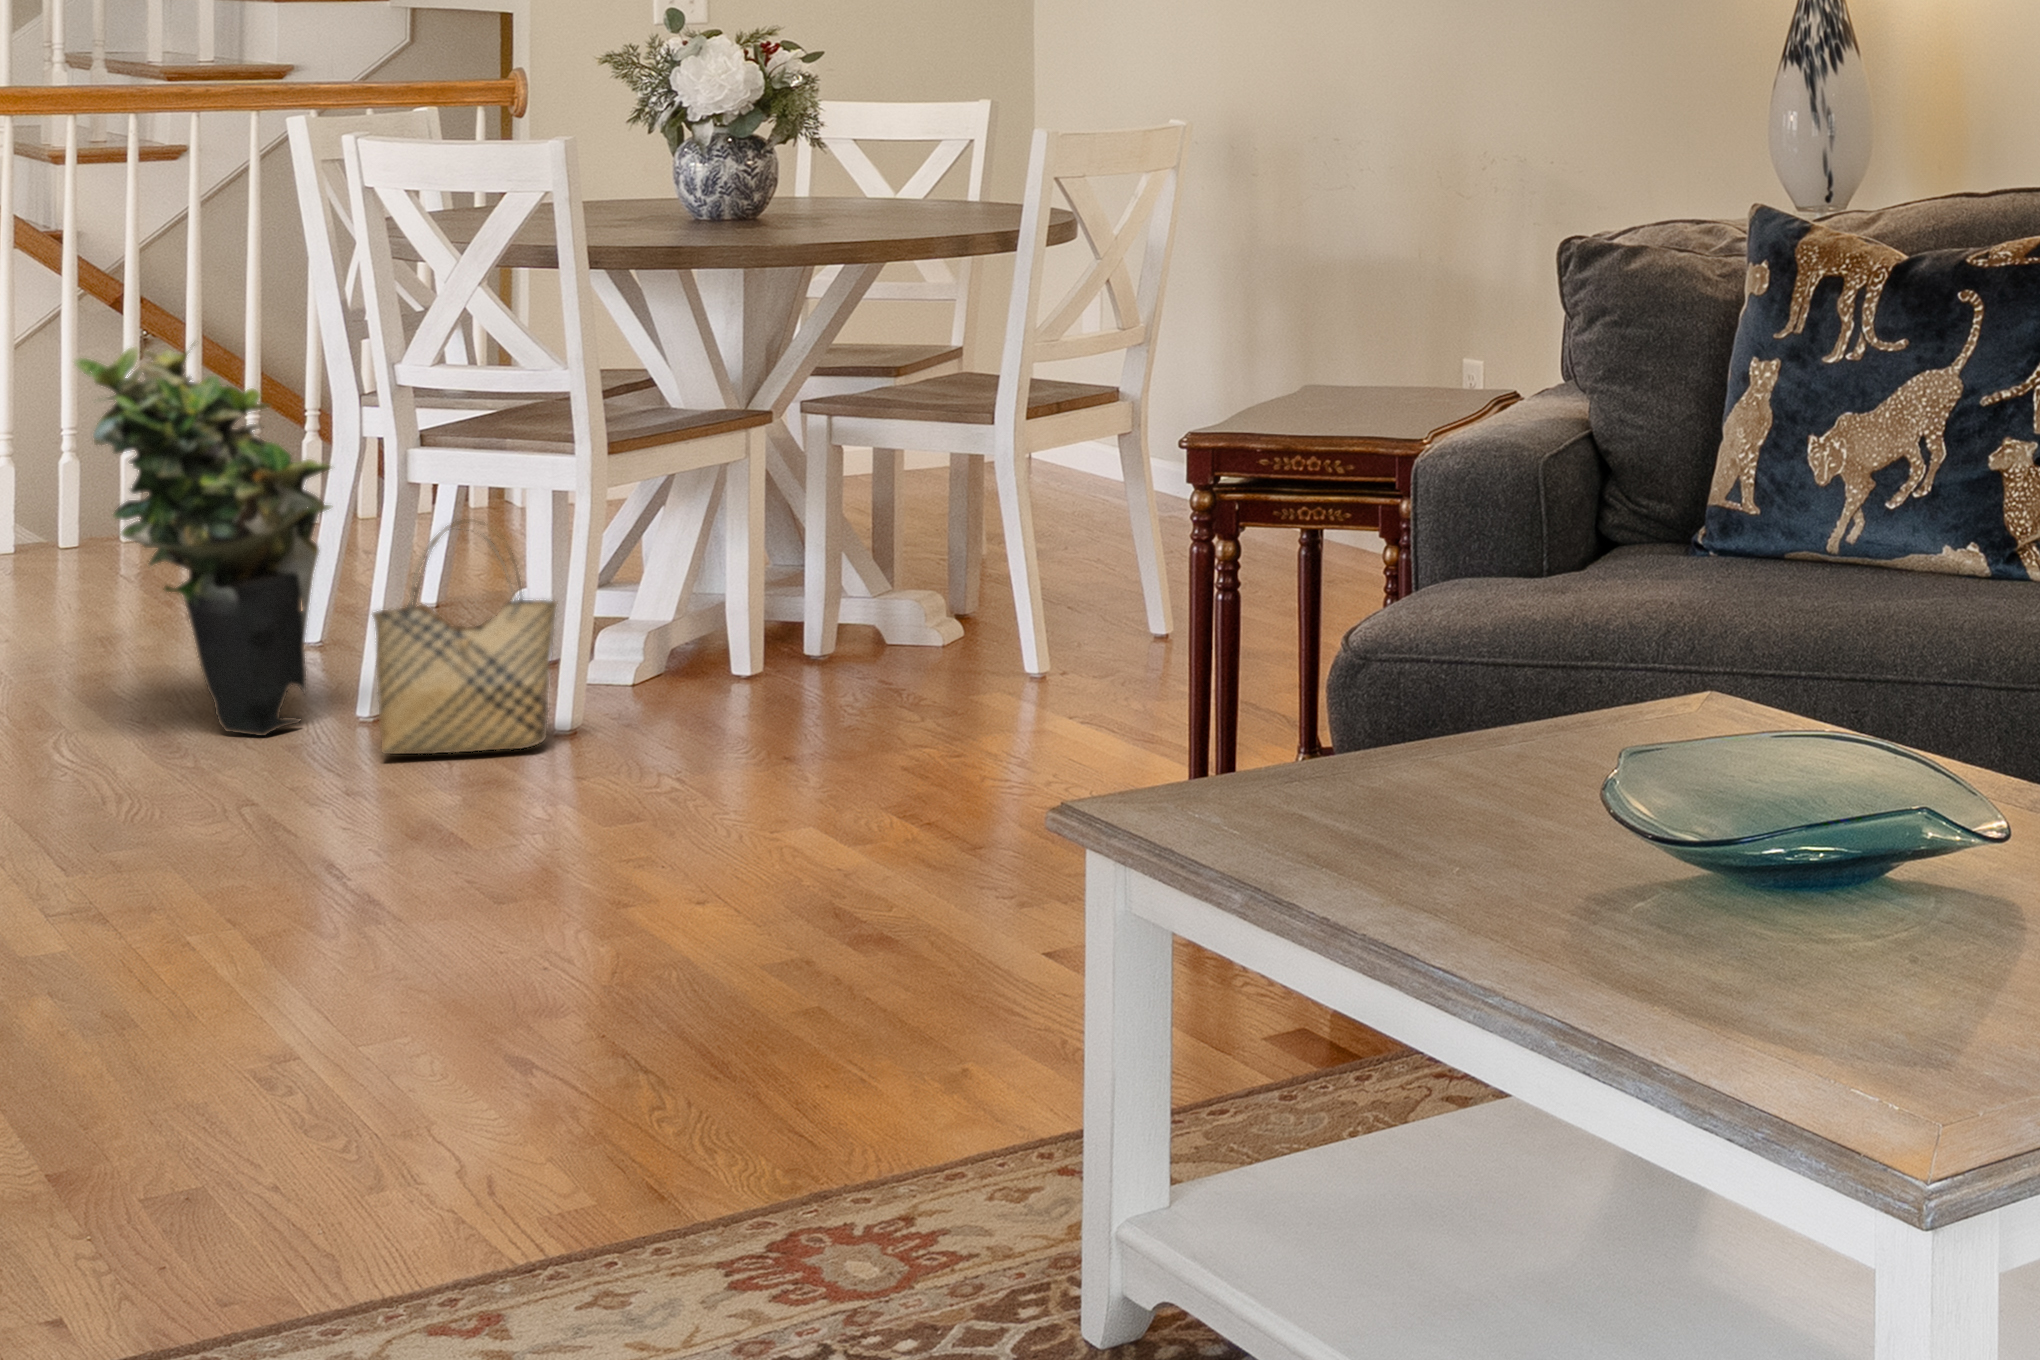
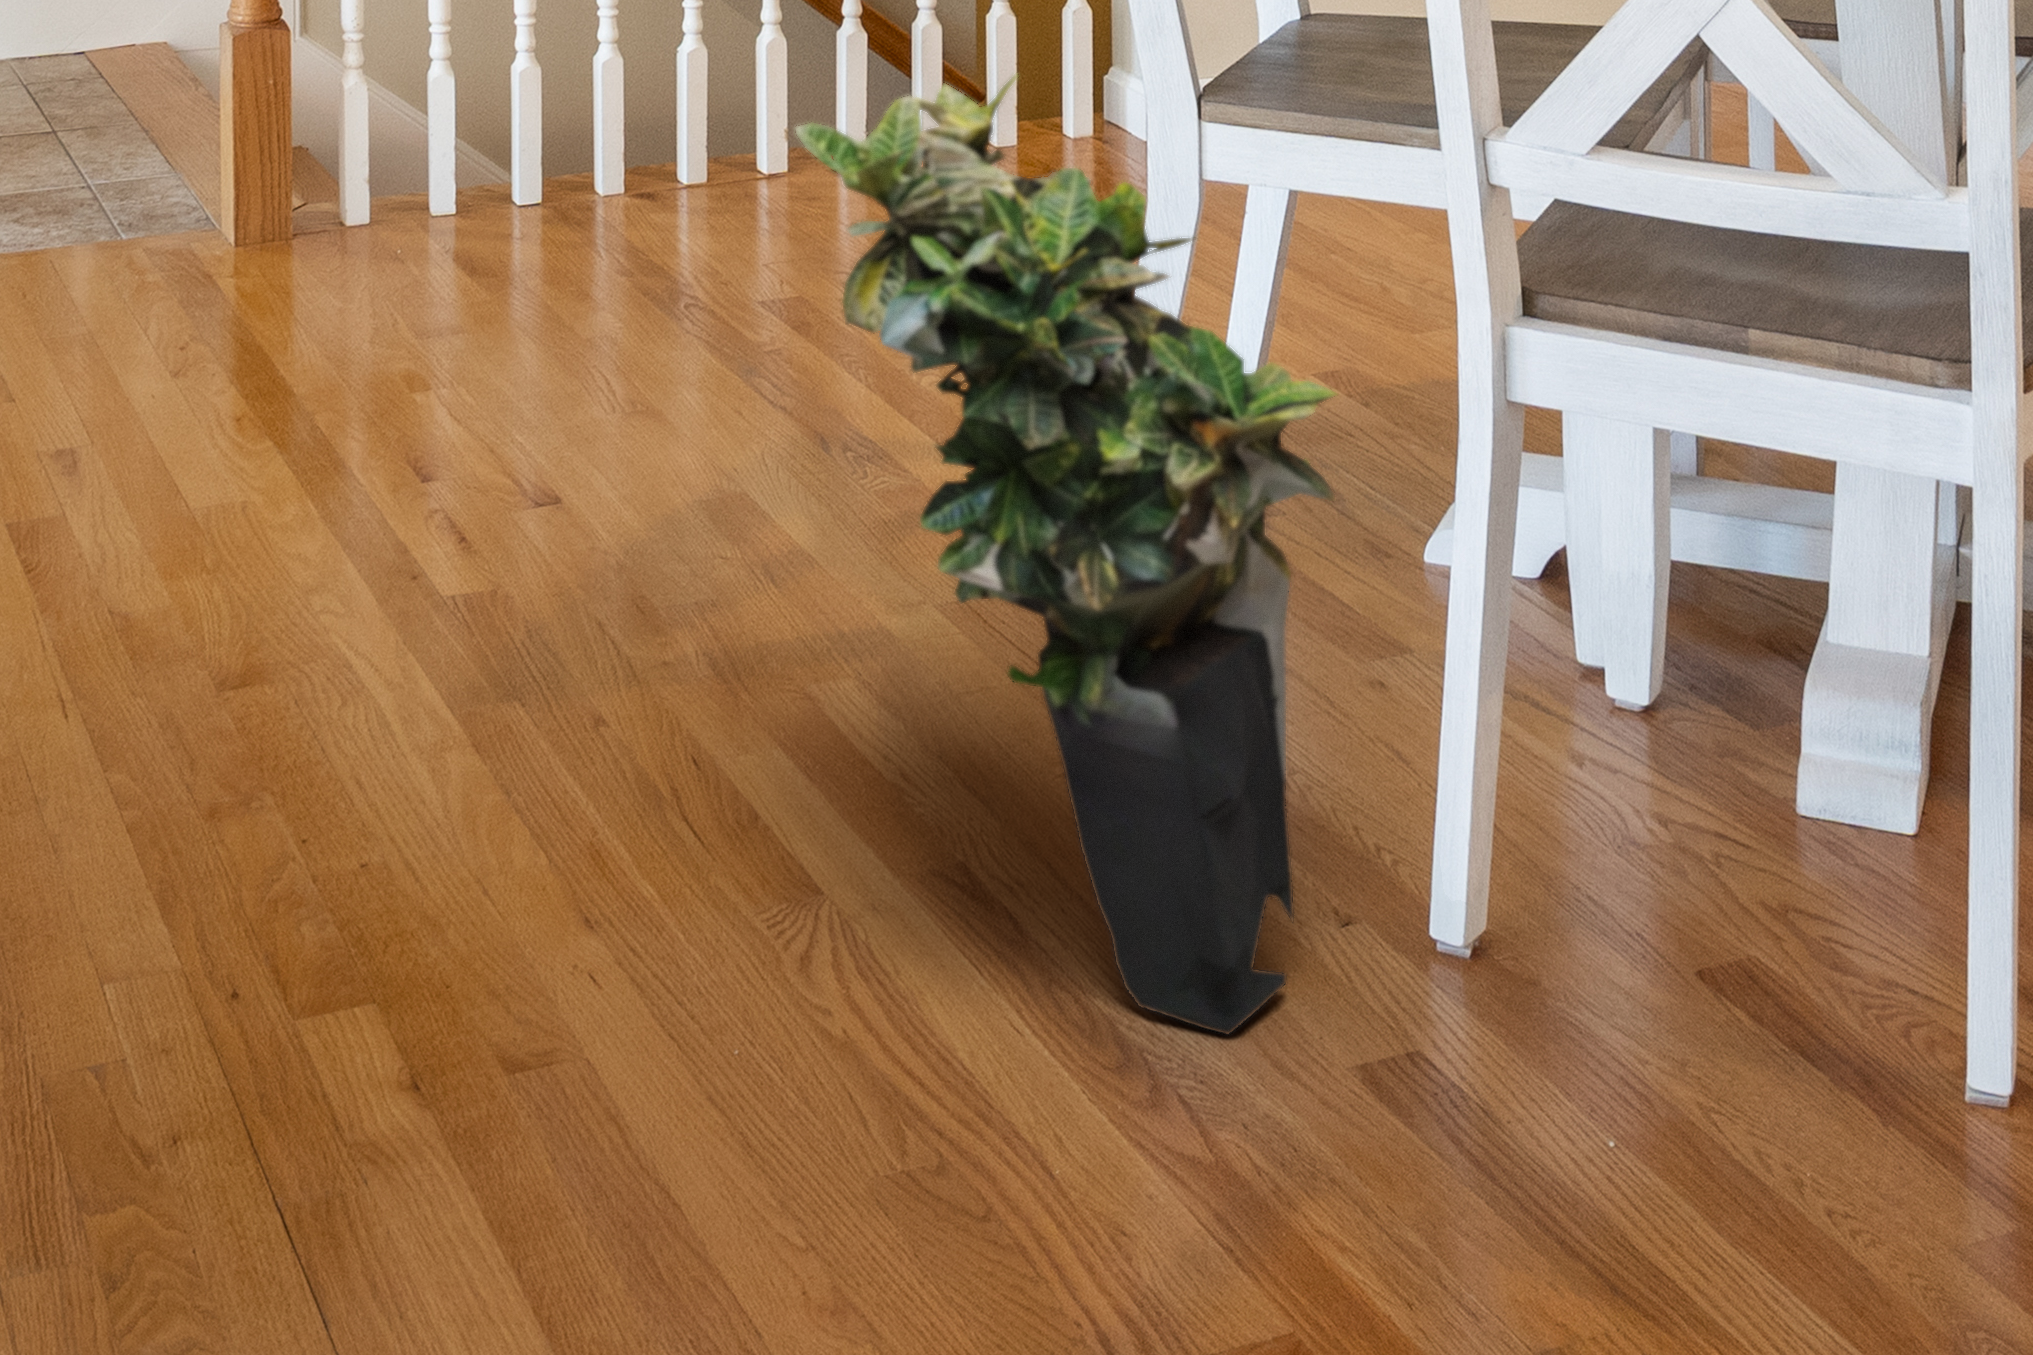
woven basket: present [373,520,557,754] -> none [1547,586,1968,1223]

